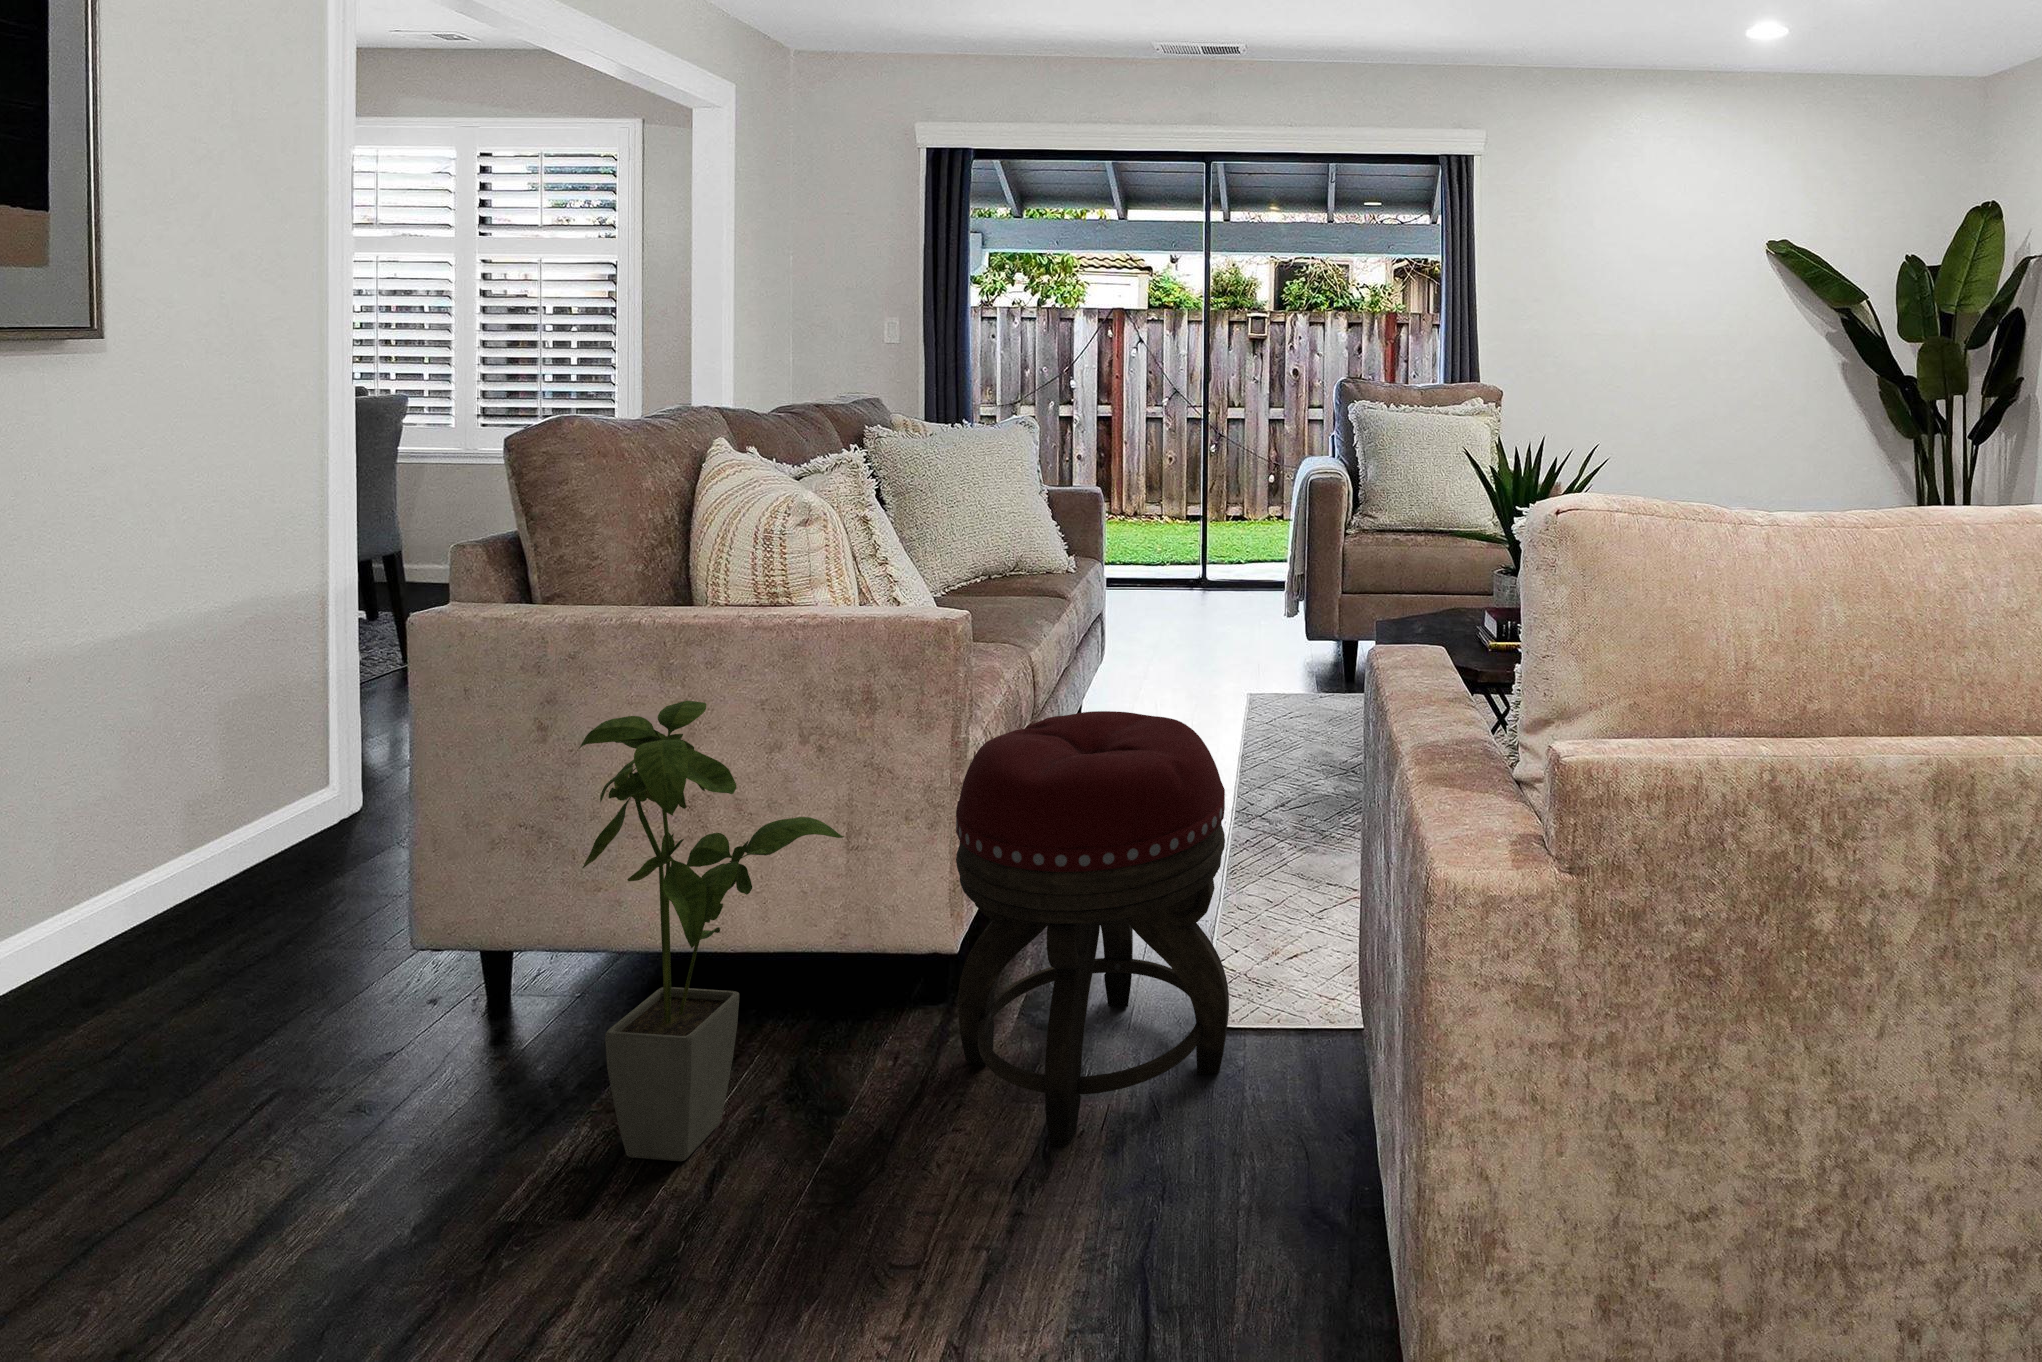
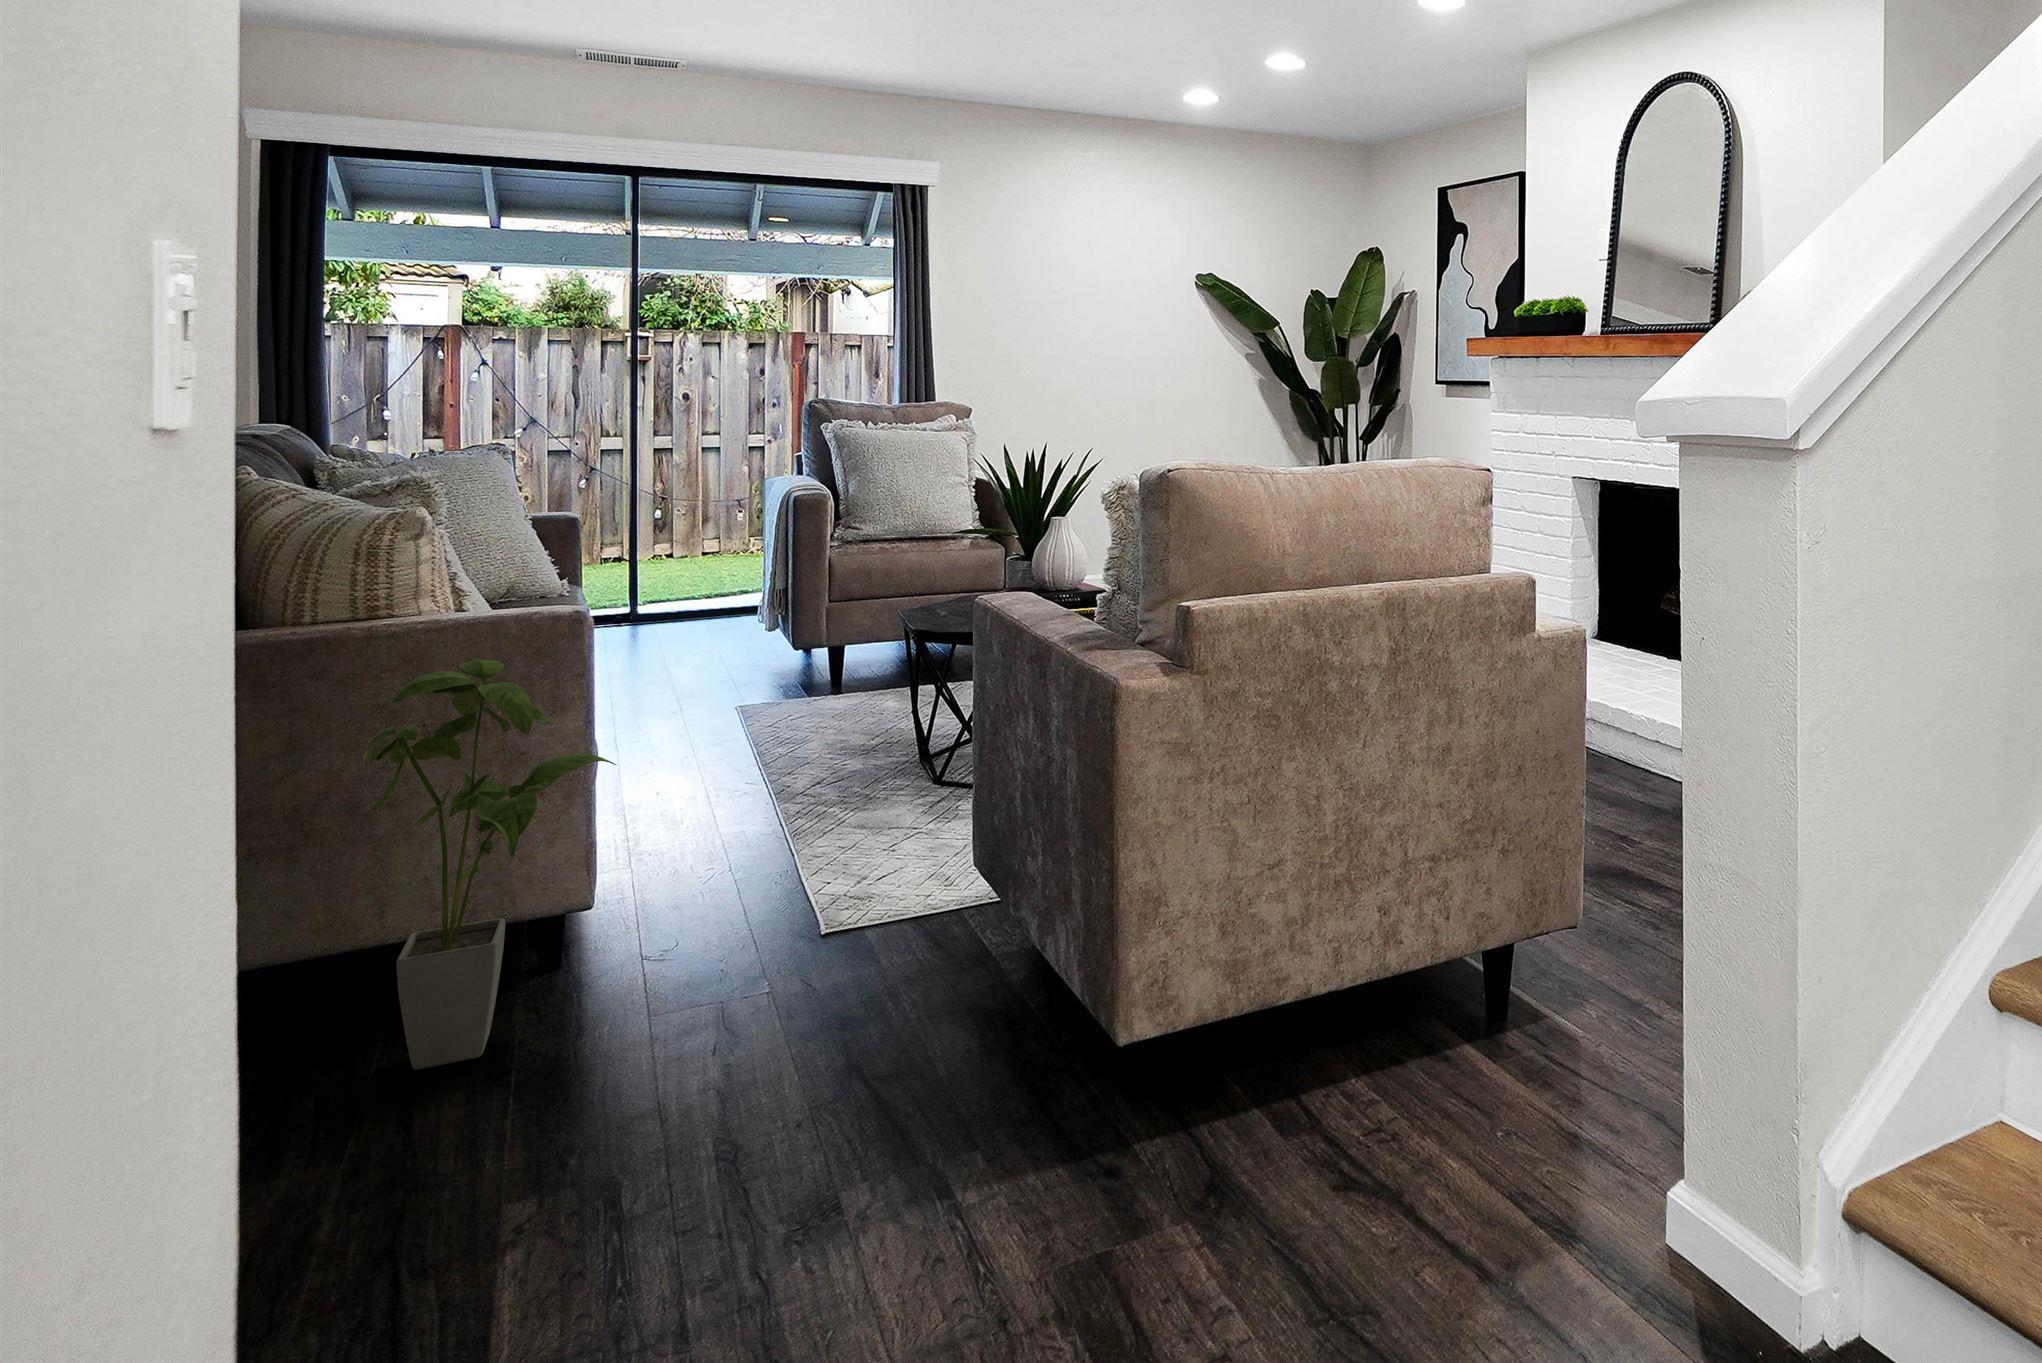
footstool: present [956,711,1229,1147] -> none [688,653,933,970]

